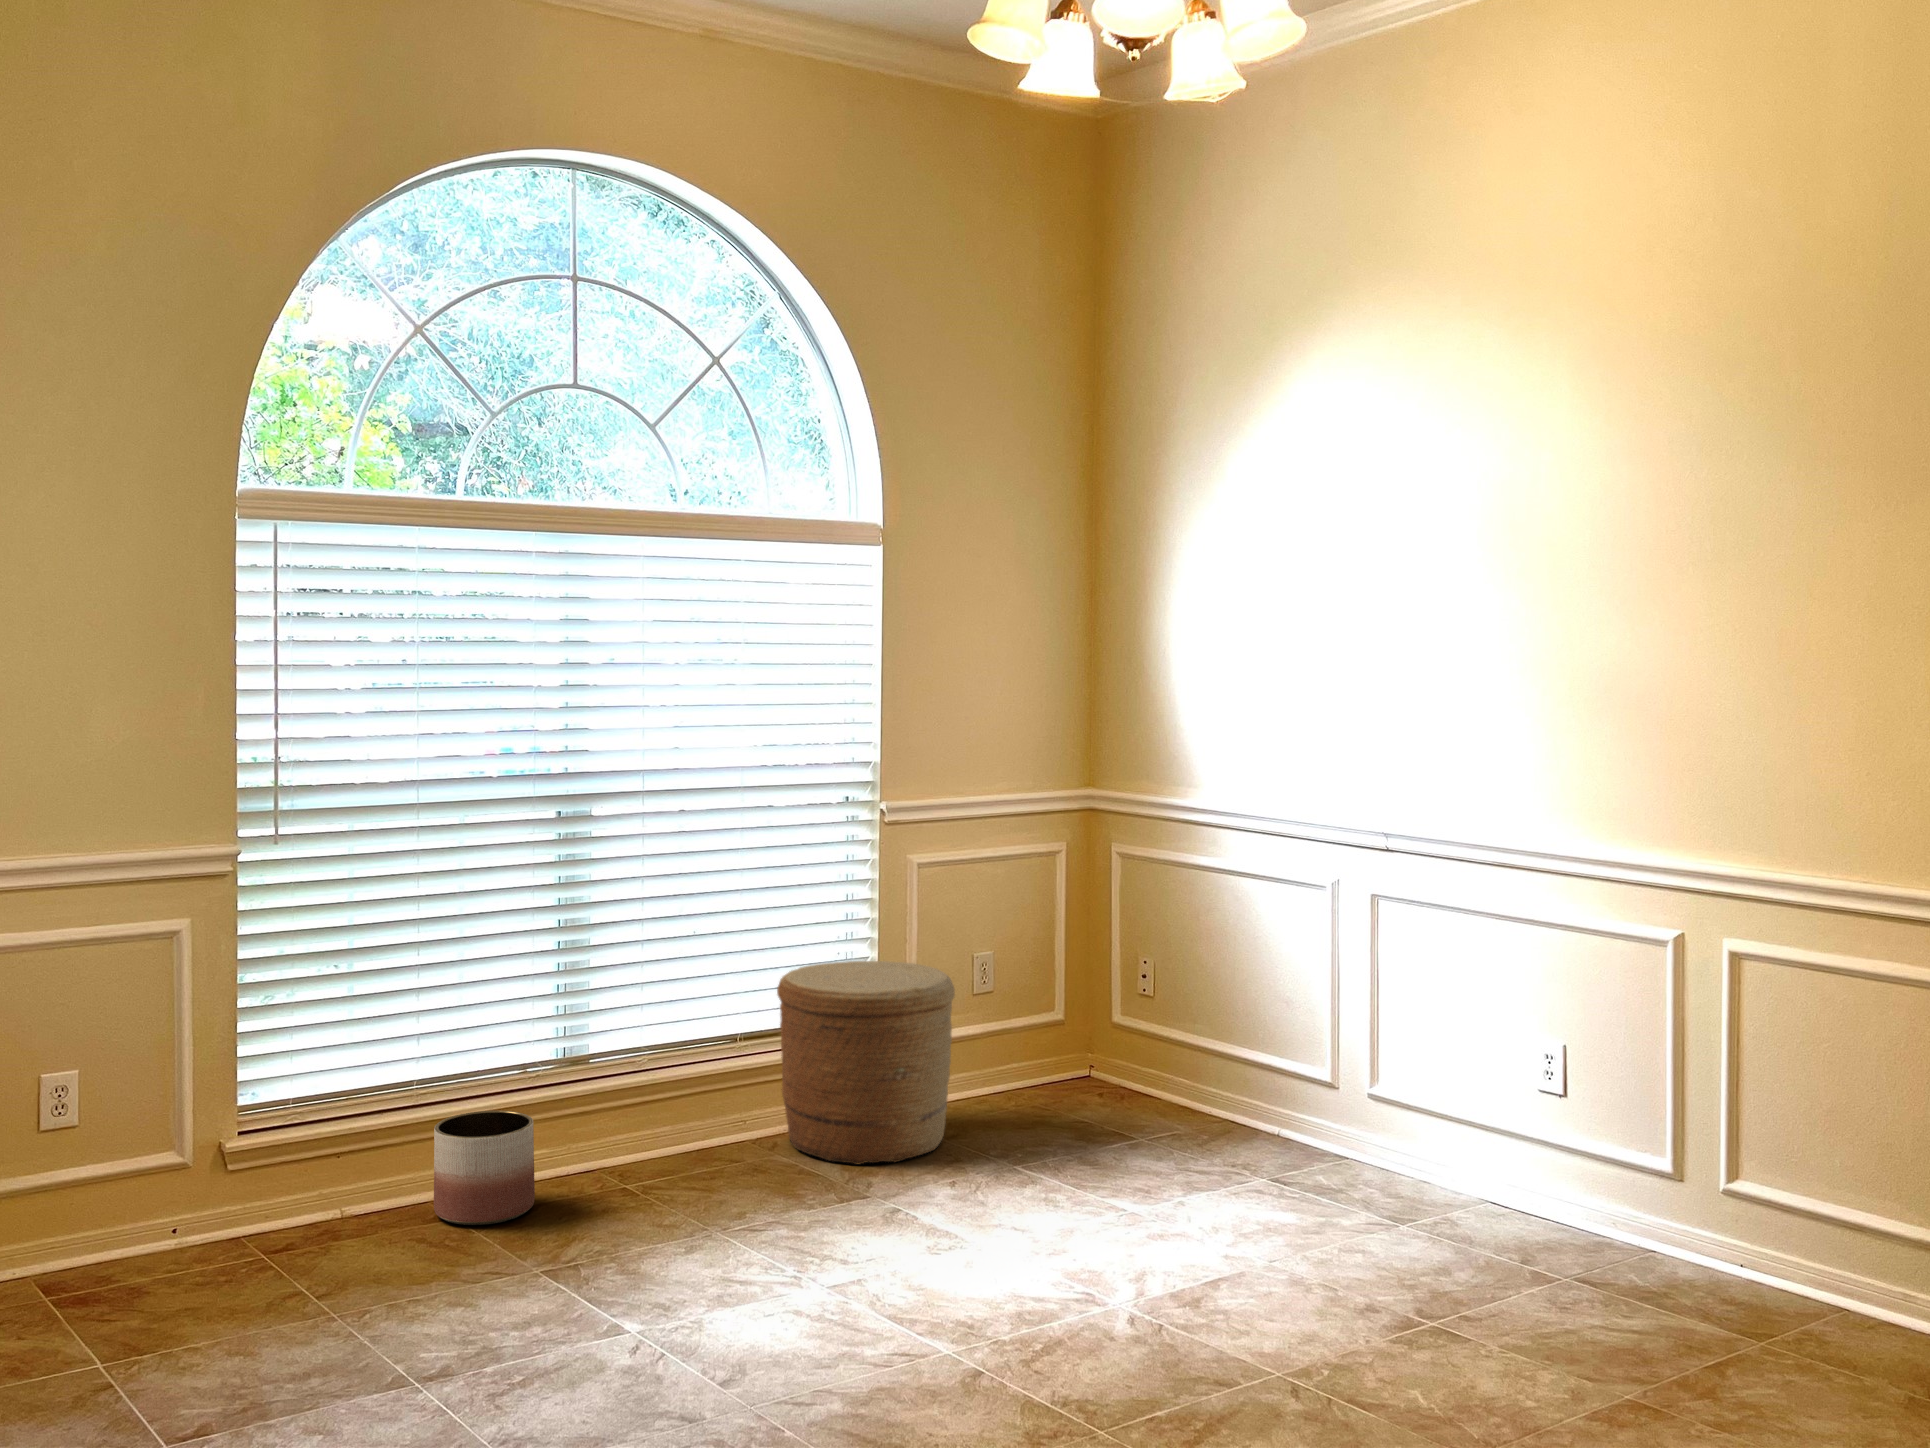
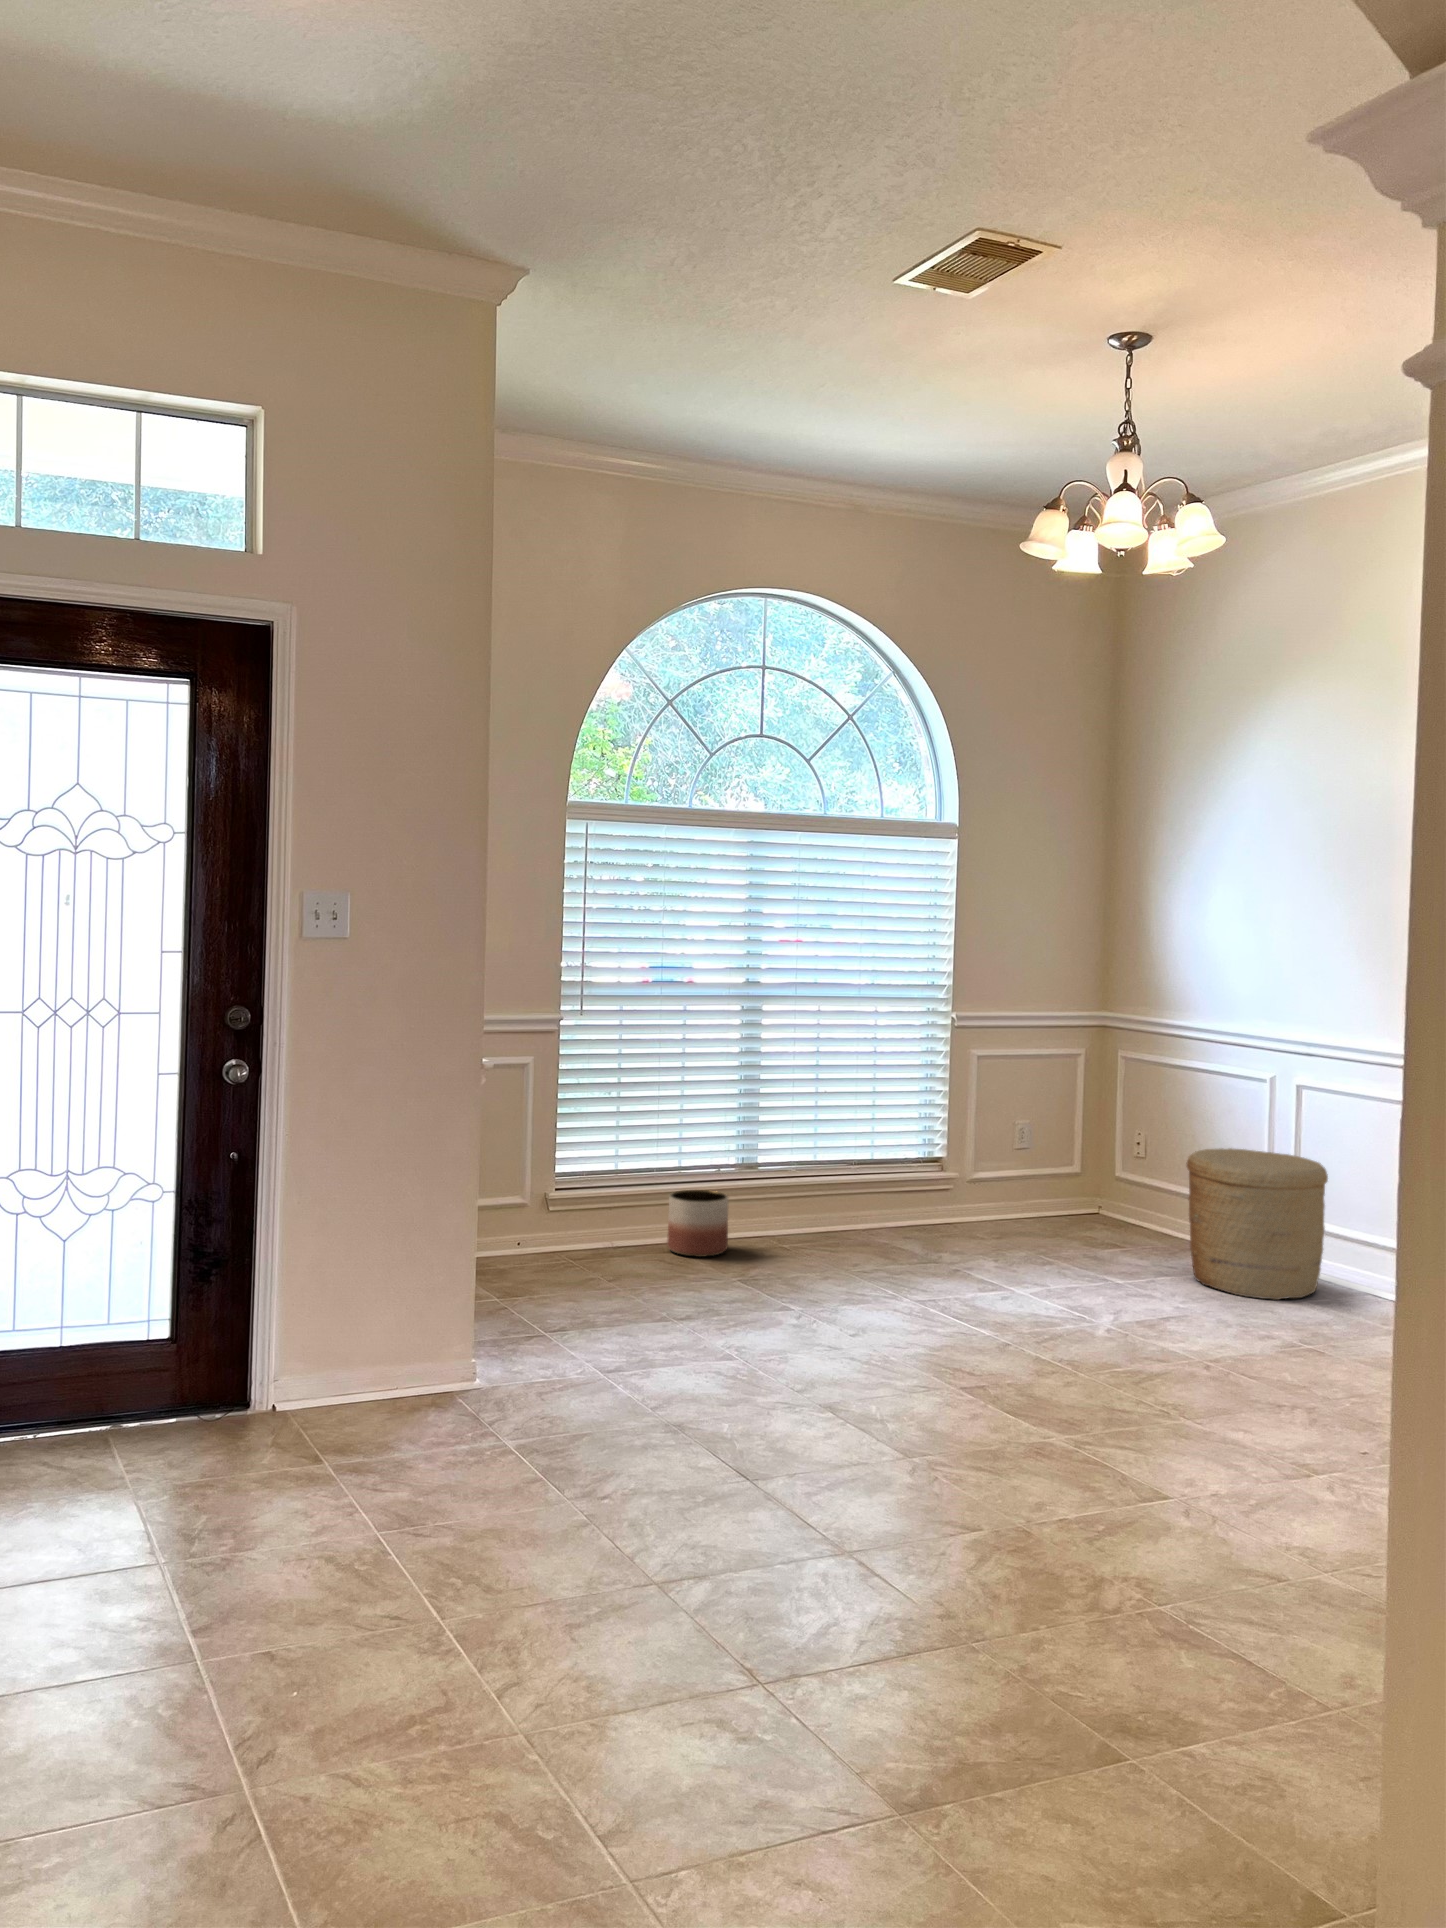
woven basket: present [777,961,955,1164] -> present [1186,1148,1328,1300]

